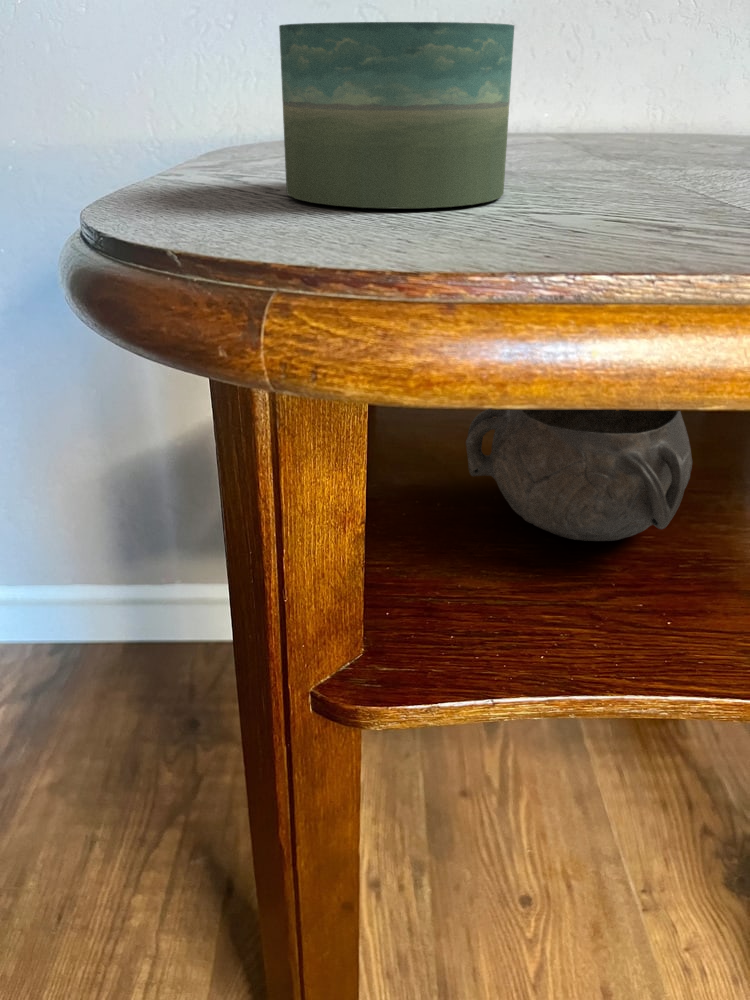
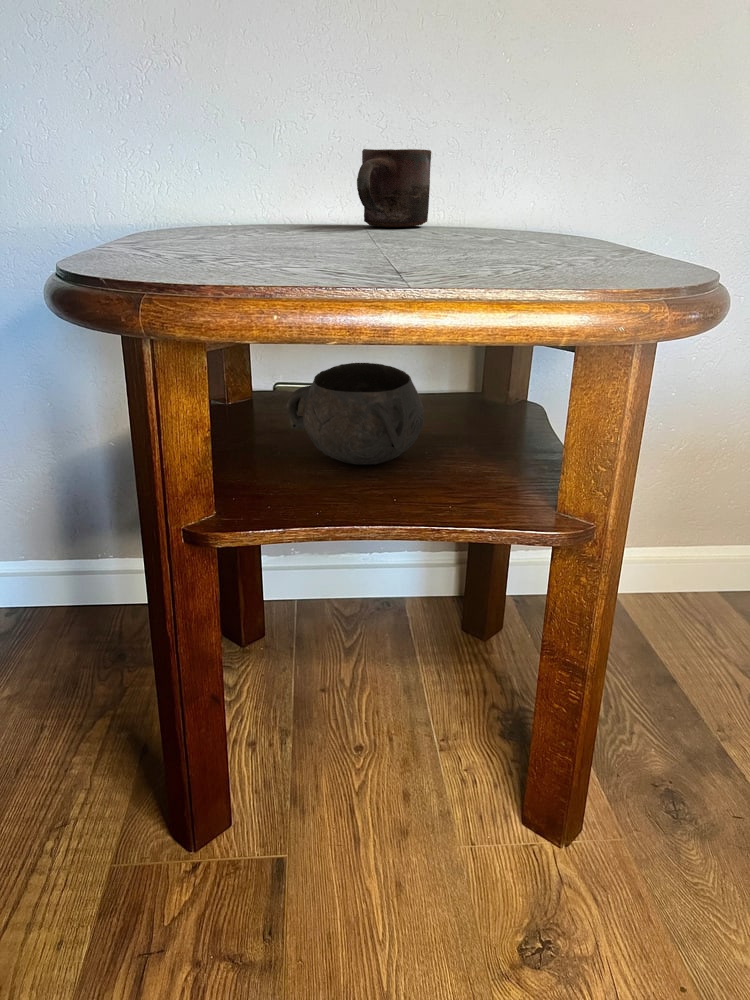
mug: none [550,13,665,137] -> present [357,149,431,227]
candle: present [279,22,514,209] -> none [158,165,288,260]

